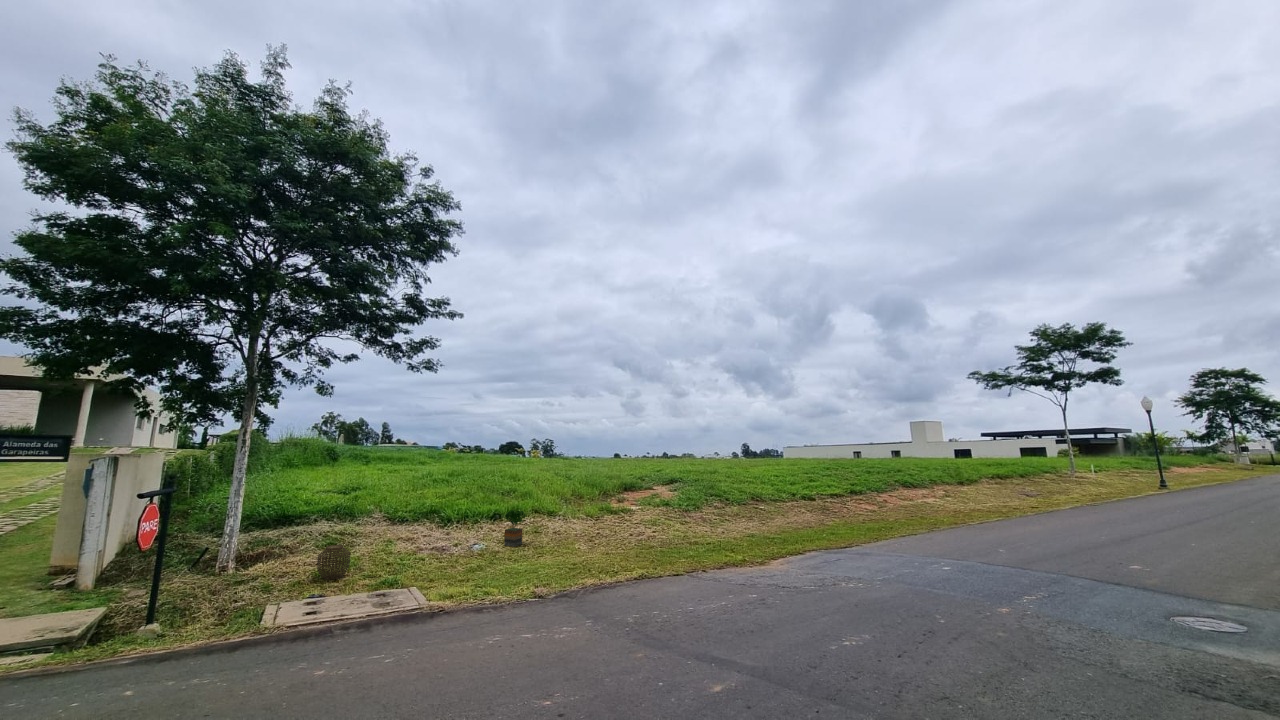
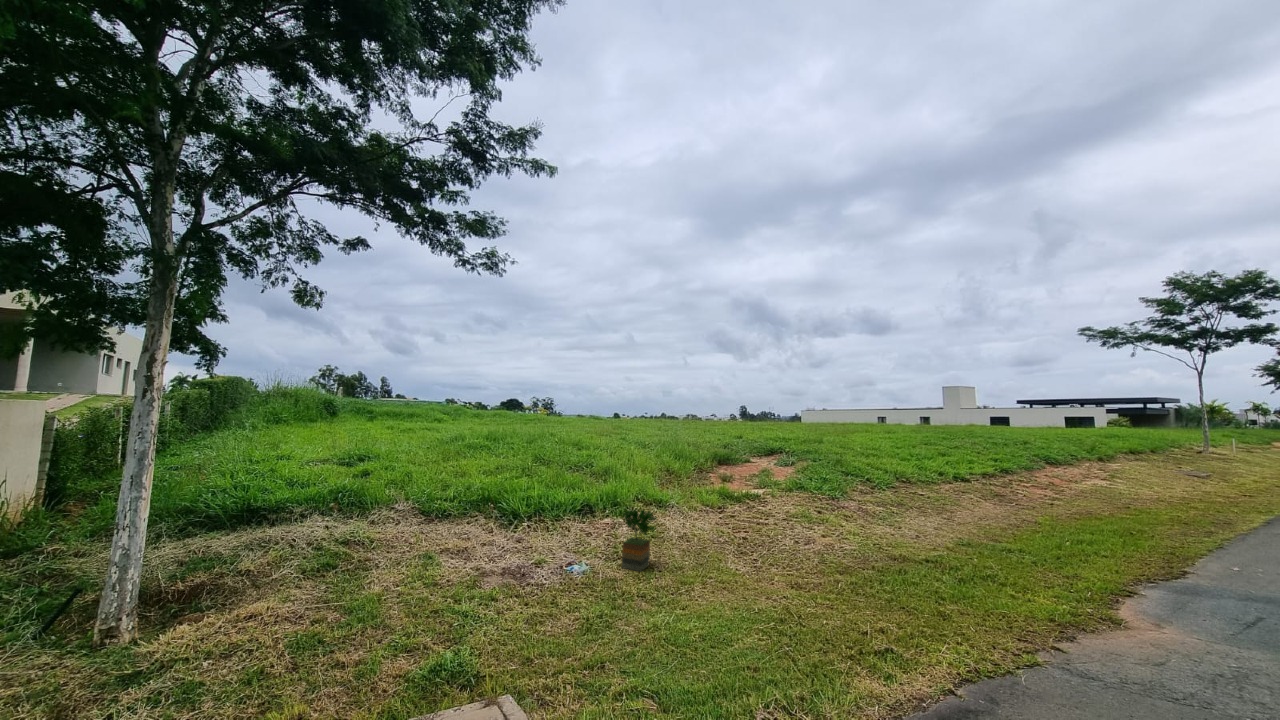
woven basket: present [317,545,350,580] -> none [301,594,370,670]

